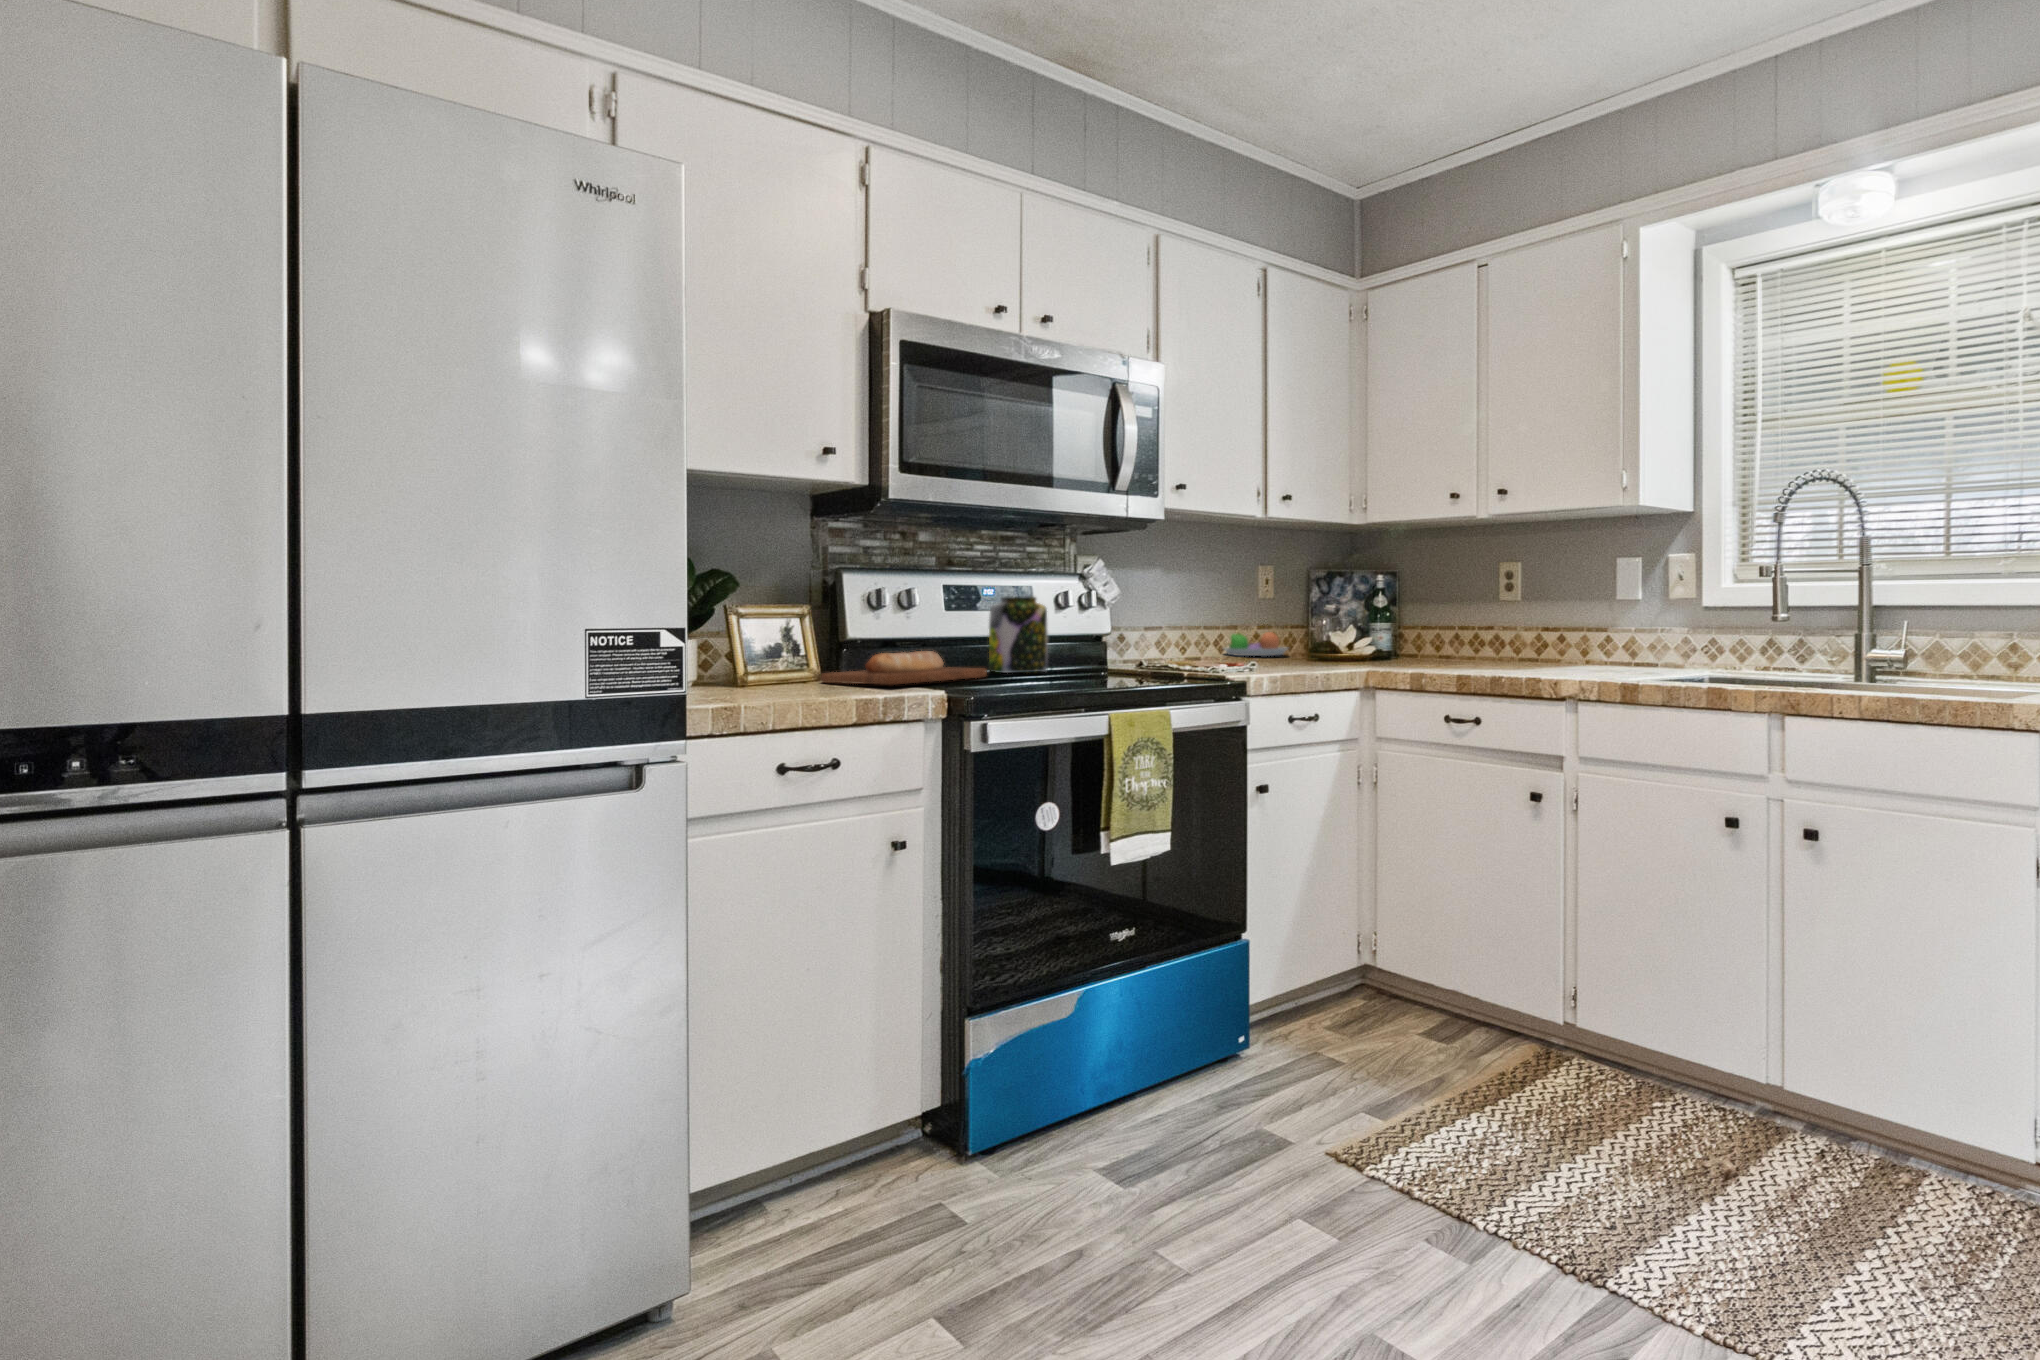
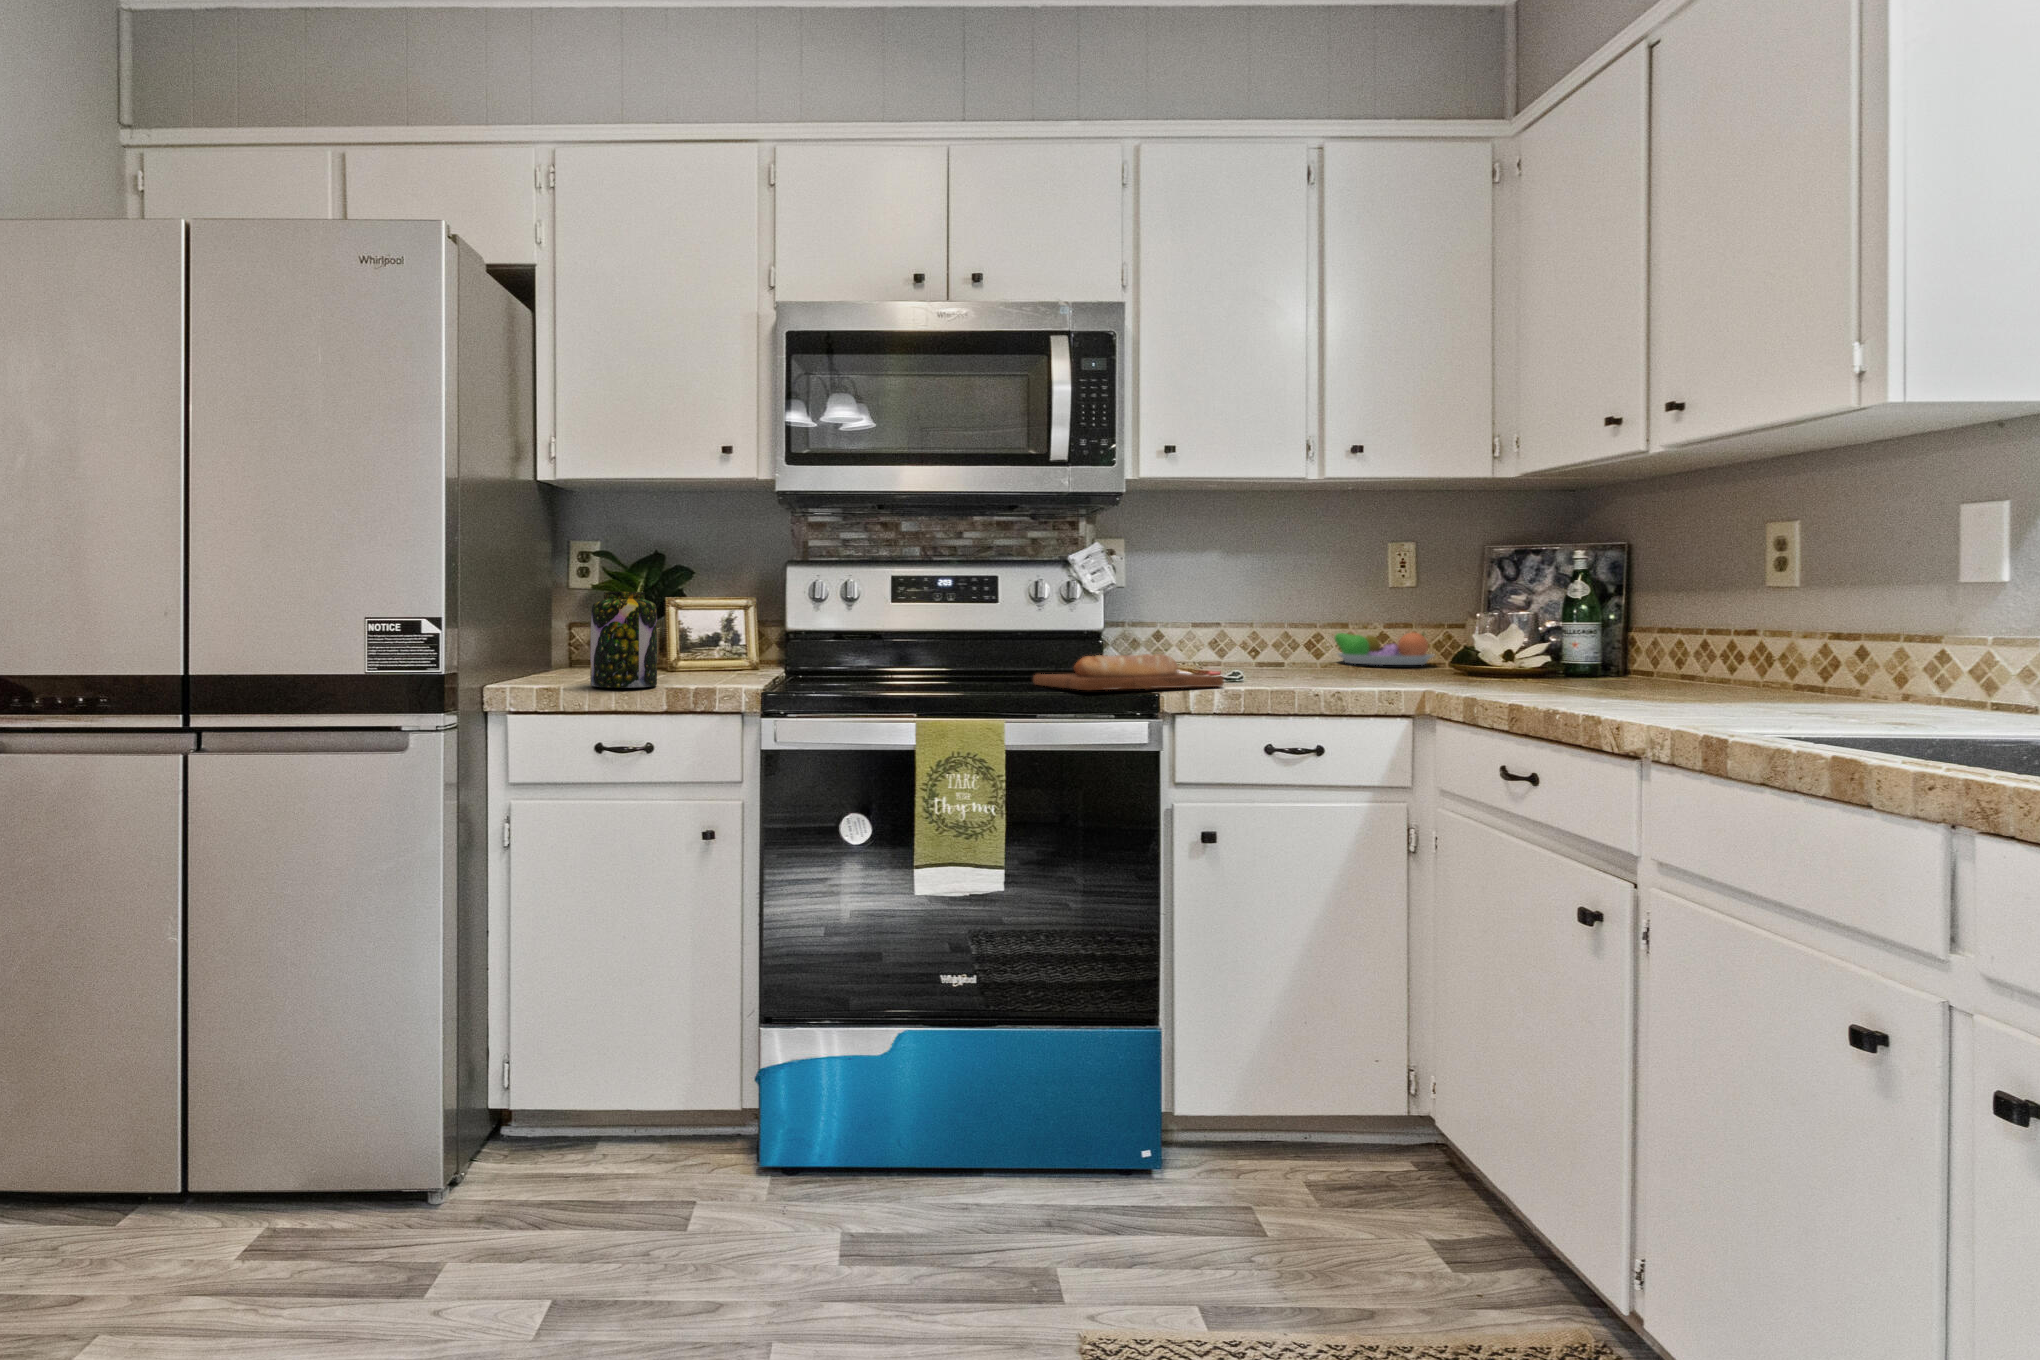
jar: present [989,596,1048,673] -> present [590,592,657,688]
bread loaf: present [820,651,987,684] -> present [1033,654,1224,690]

